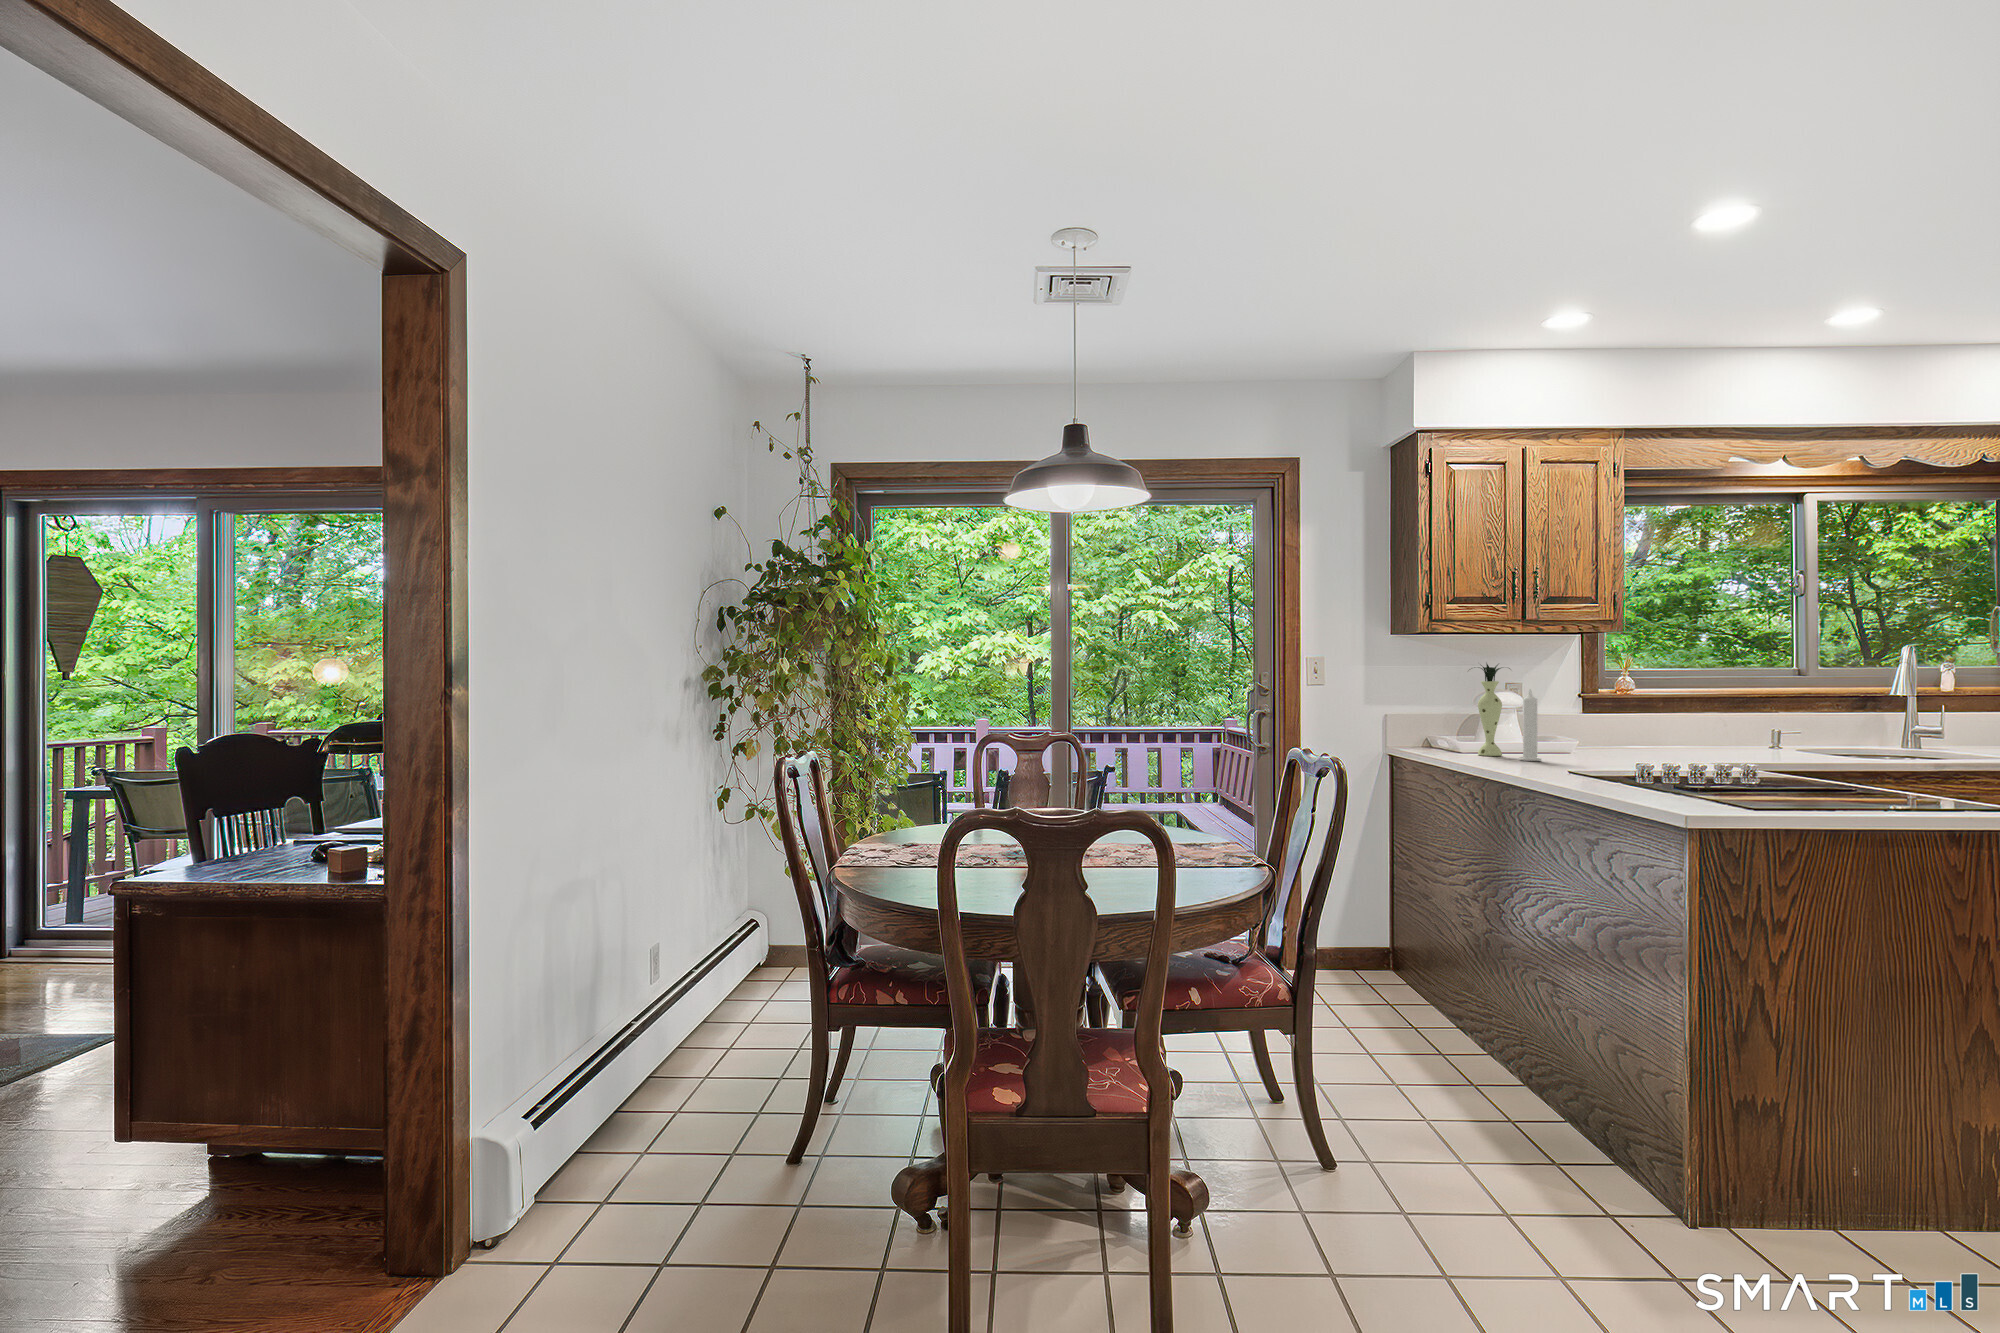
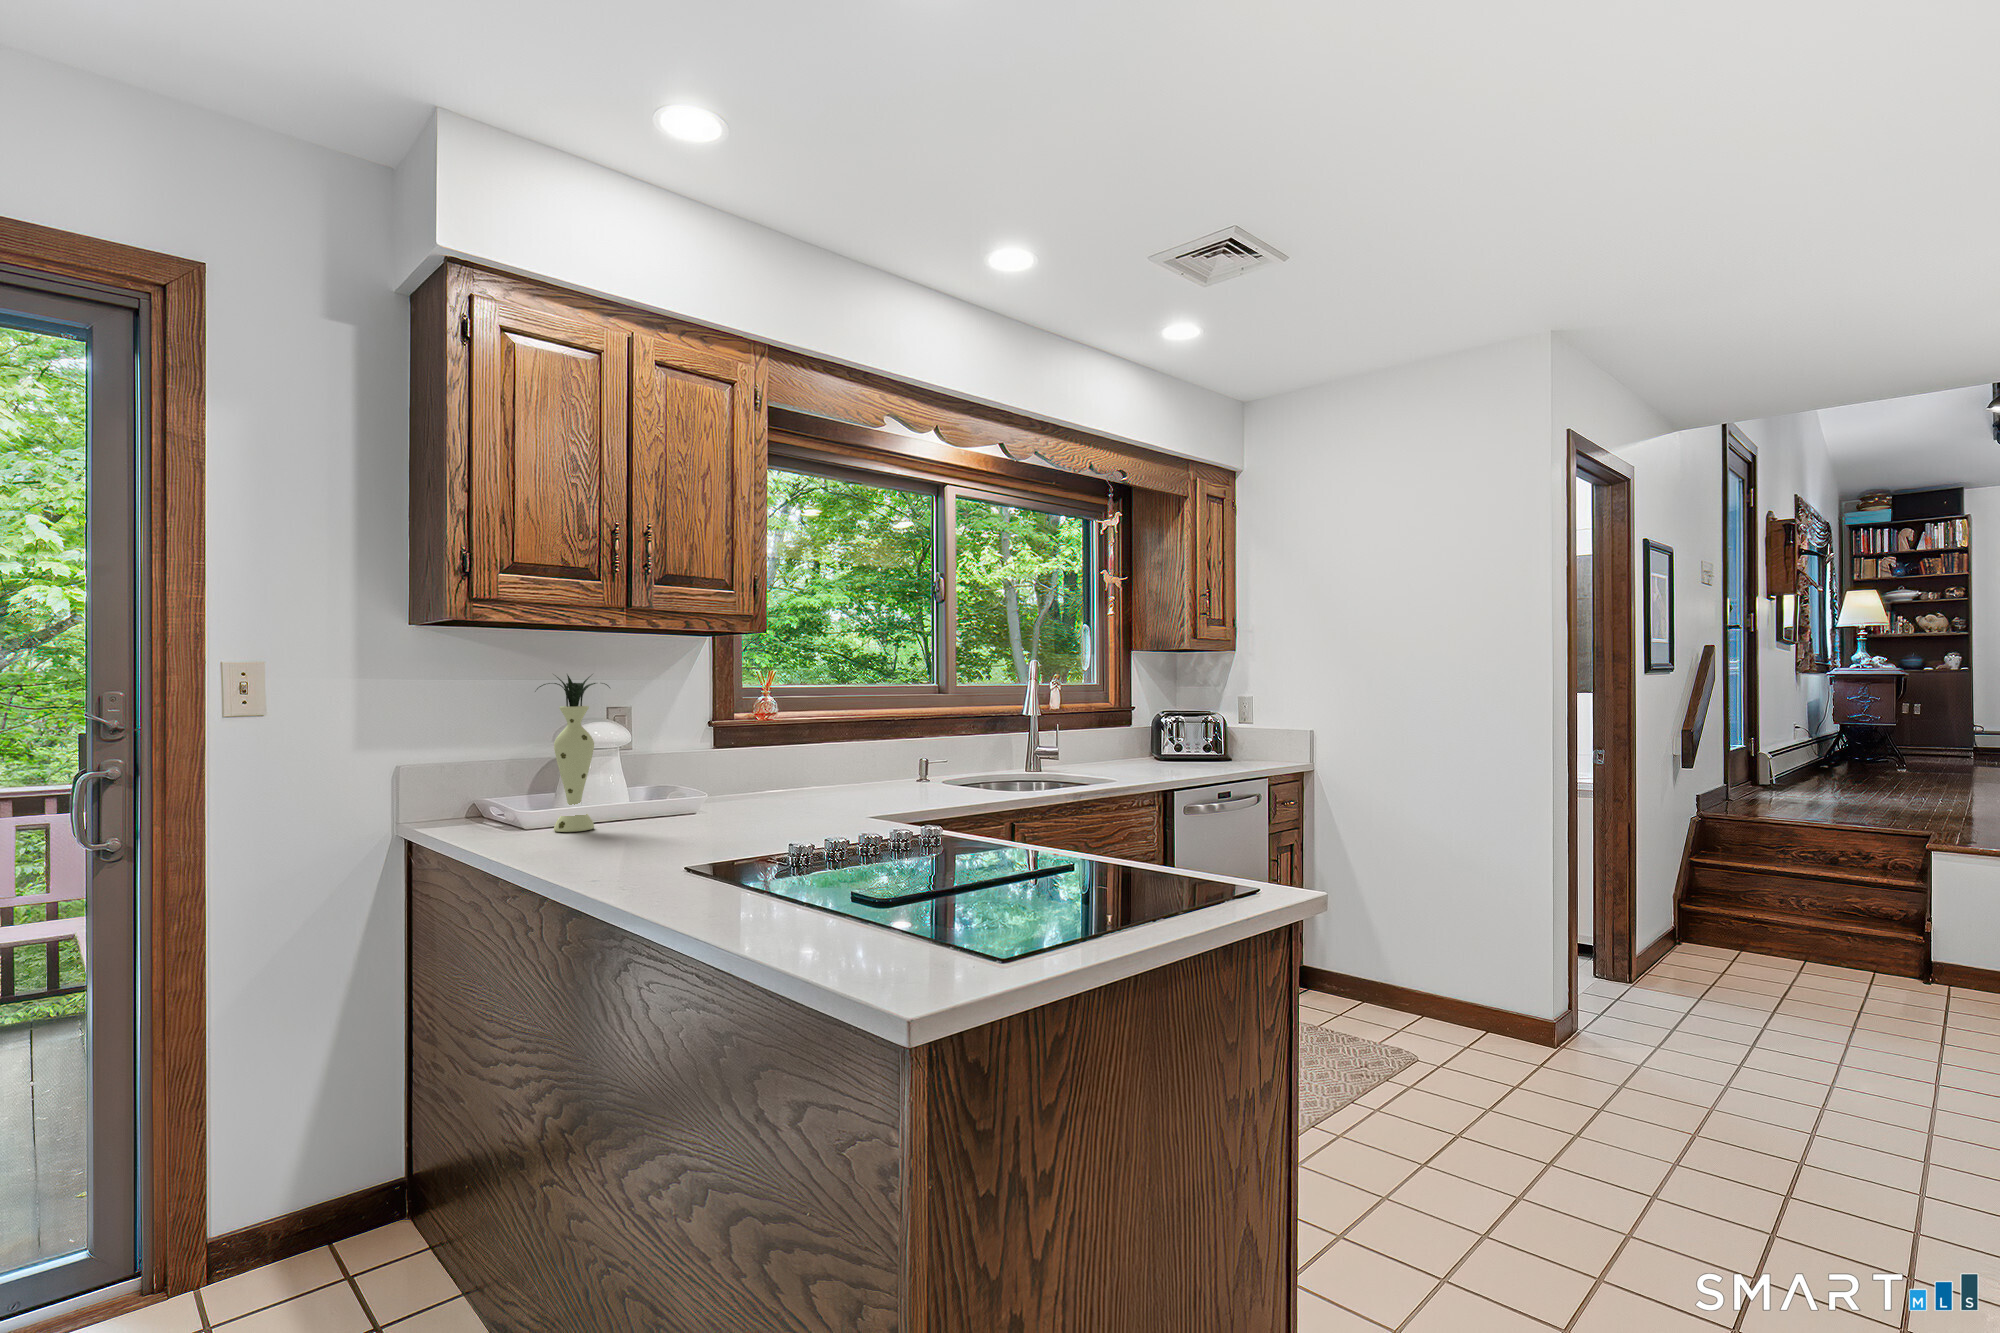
candle: present [1519,689,1541,761] -> none [619,719,654,840]

